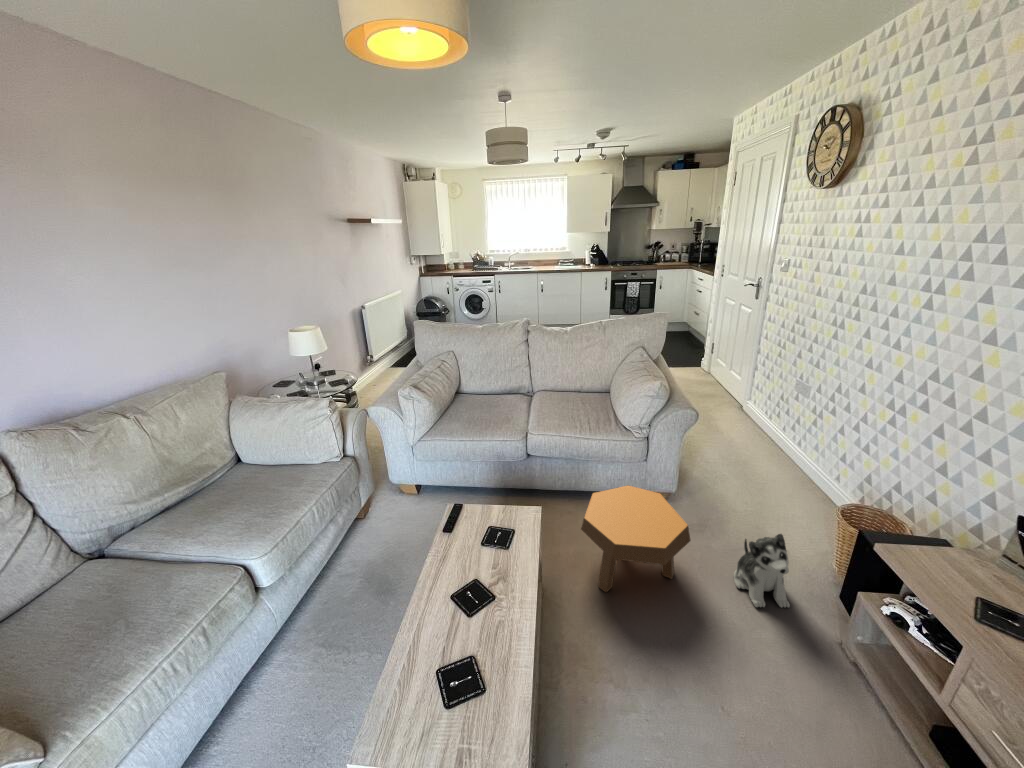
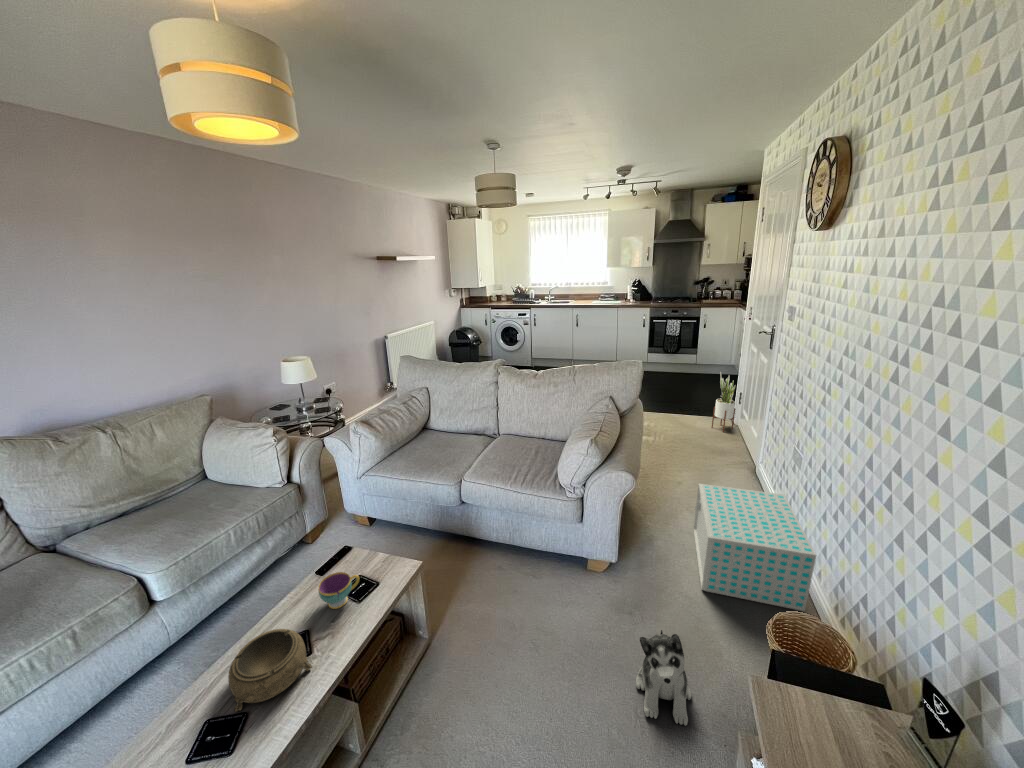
potted plant: none [690,325,713,380] -> present [712,372,735,432]
storage box: none [718,419,845,511] -> present [694,484,816,611]
footstool: present [581,485,691,592] -> none [476,547,584,664]
teacup: none [471,523,505,558] -> present [318,572,359,609]
decorative bowl: none [439,577,509,657] -> present [228,629,312,712]

